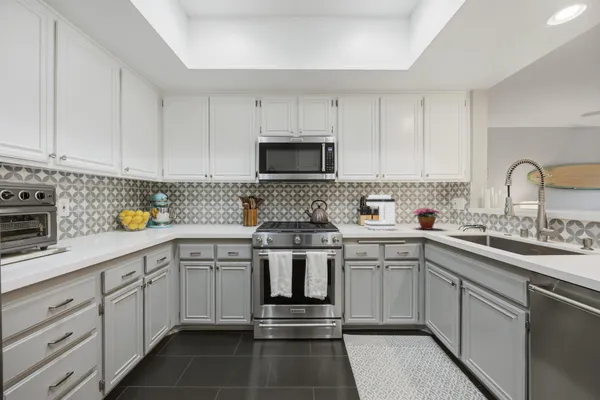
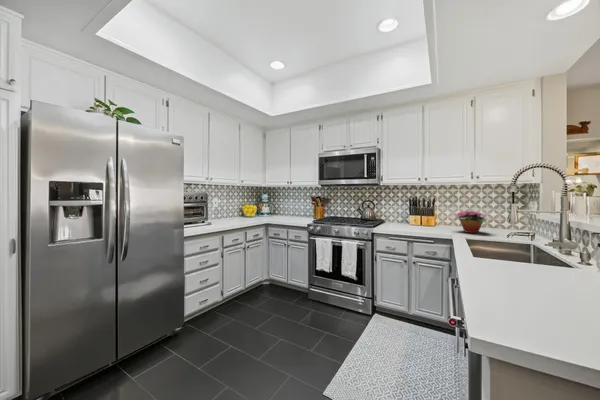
coffee maker: present [357,195,395,229] -> none [397,197,430,230]

